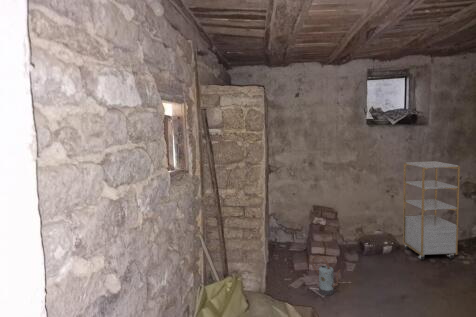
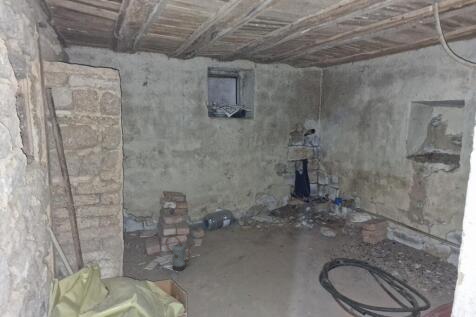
shelving unit: present [403,161,460,260] -> none [237,148,277,228]

